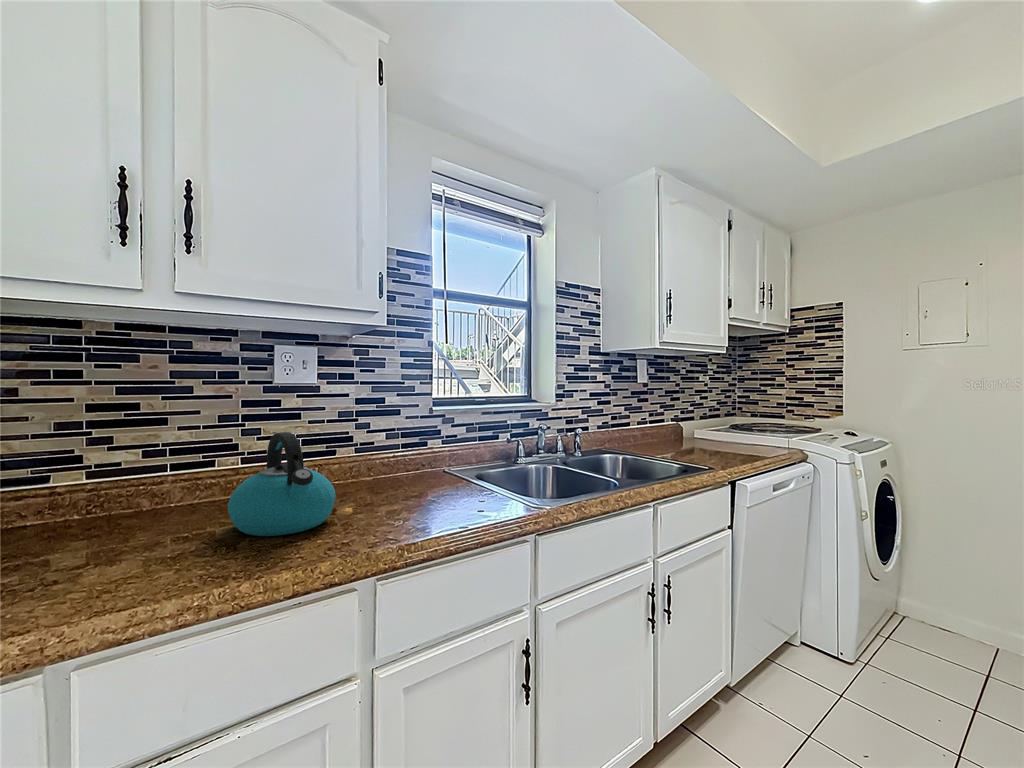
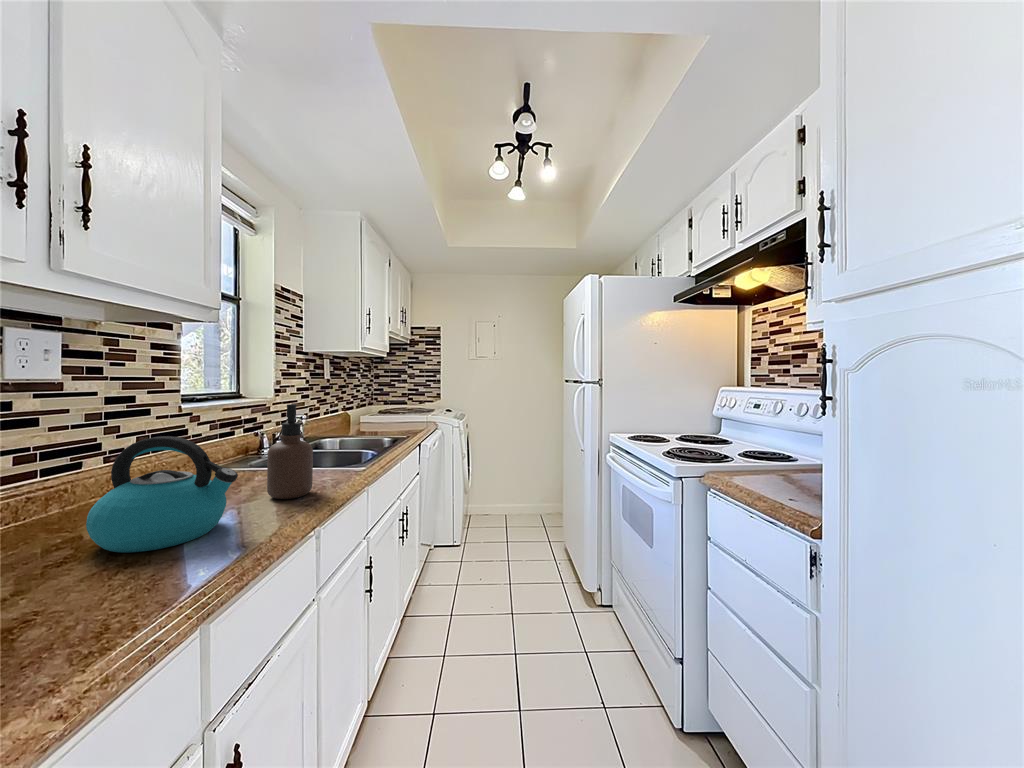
soap dispenser: none [400,408,447,519] -> present [267,404,313,499]

